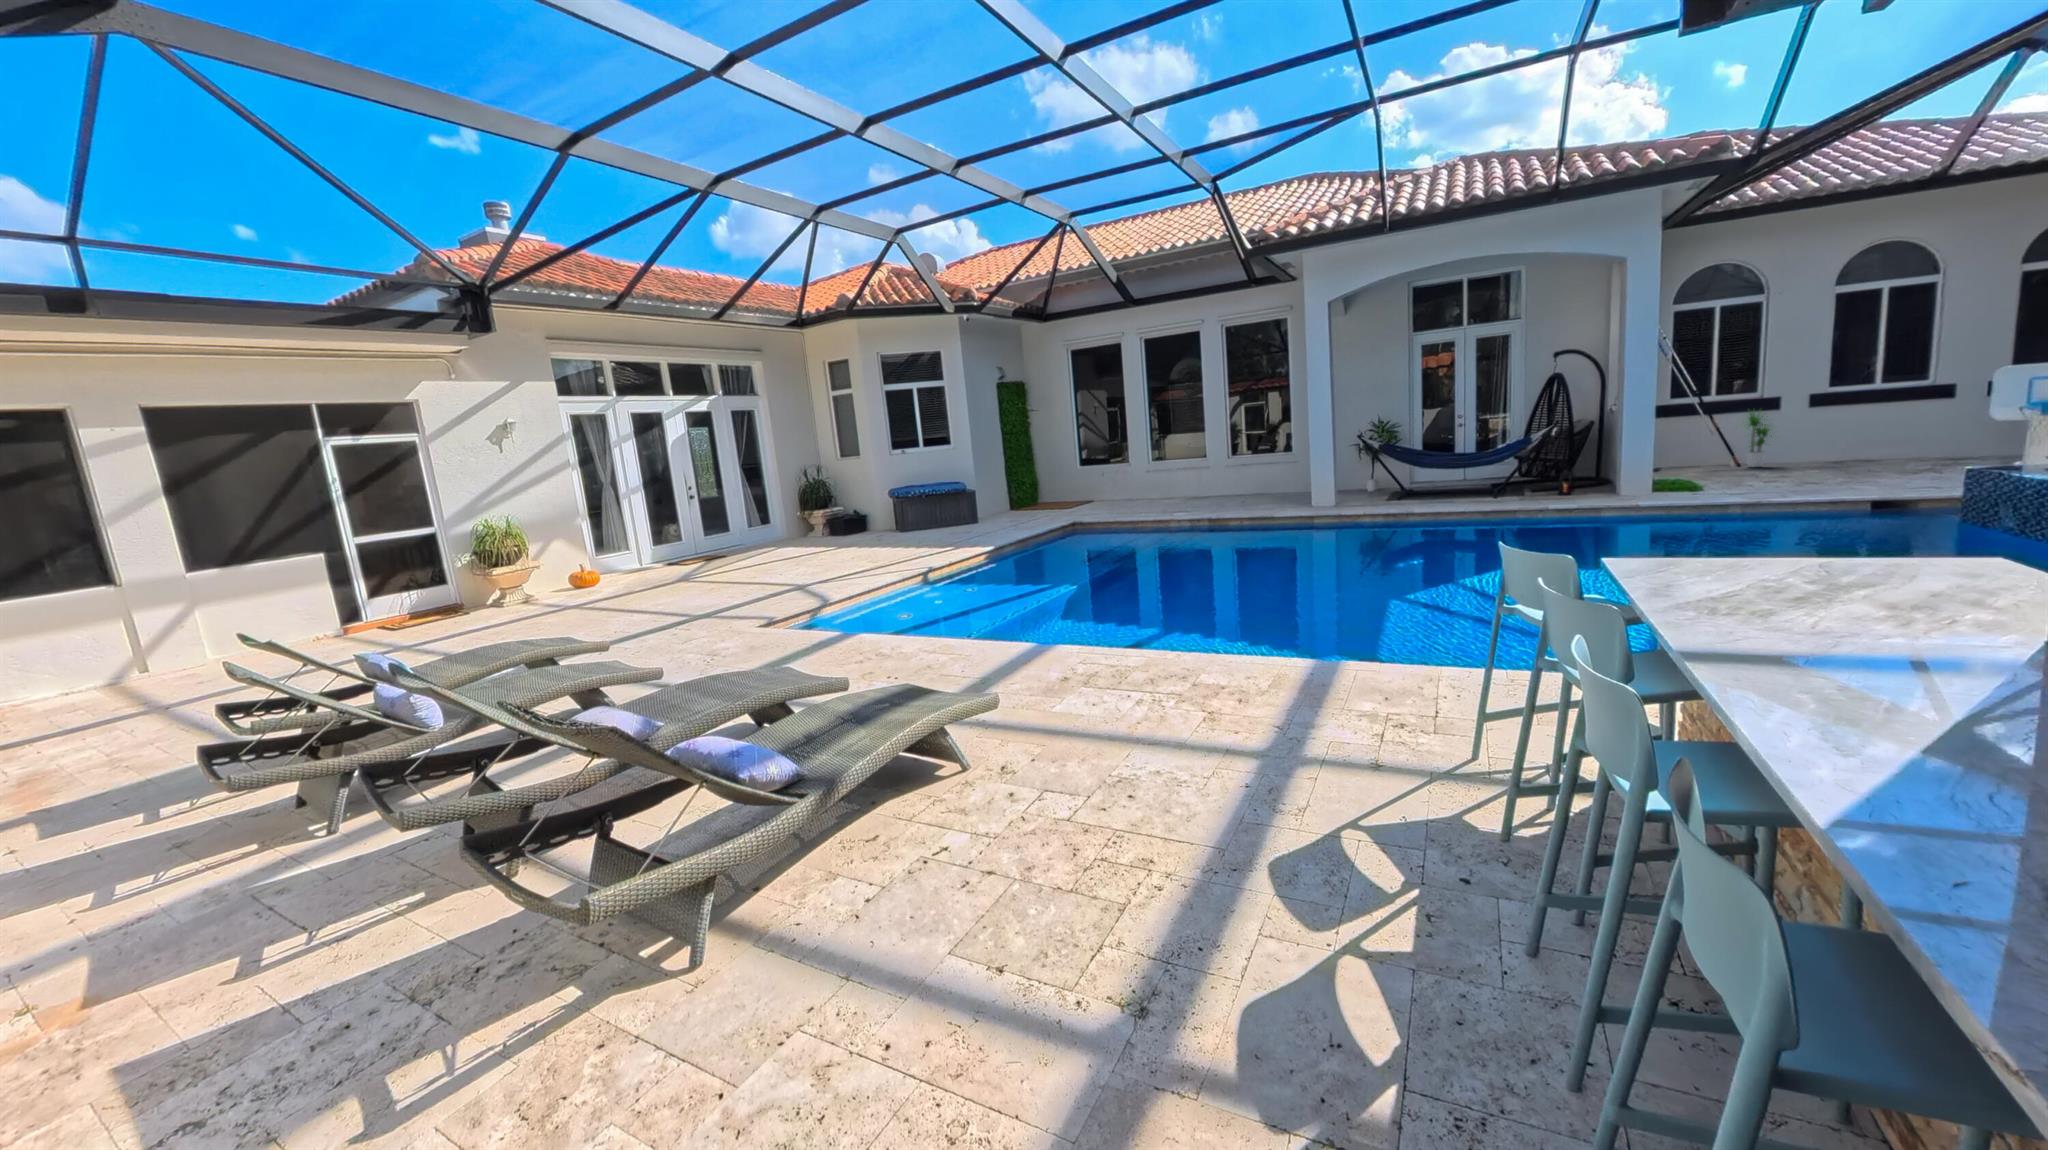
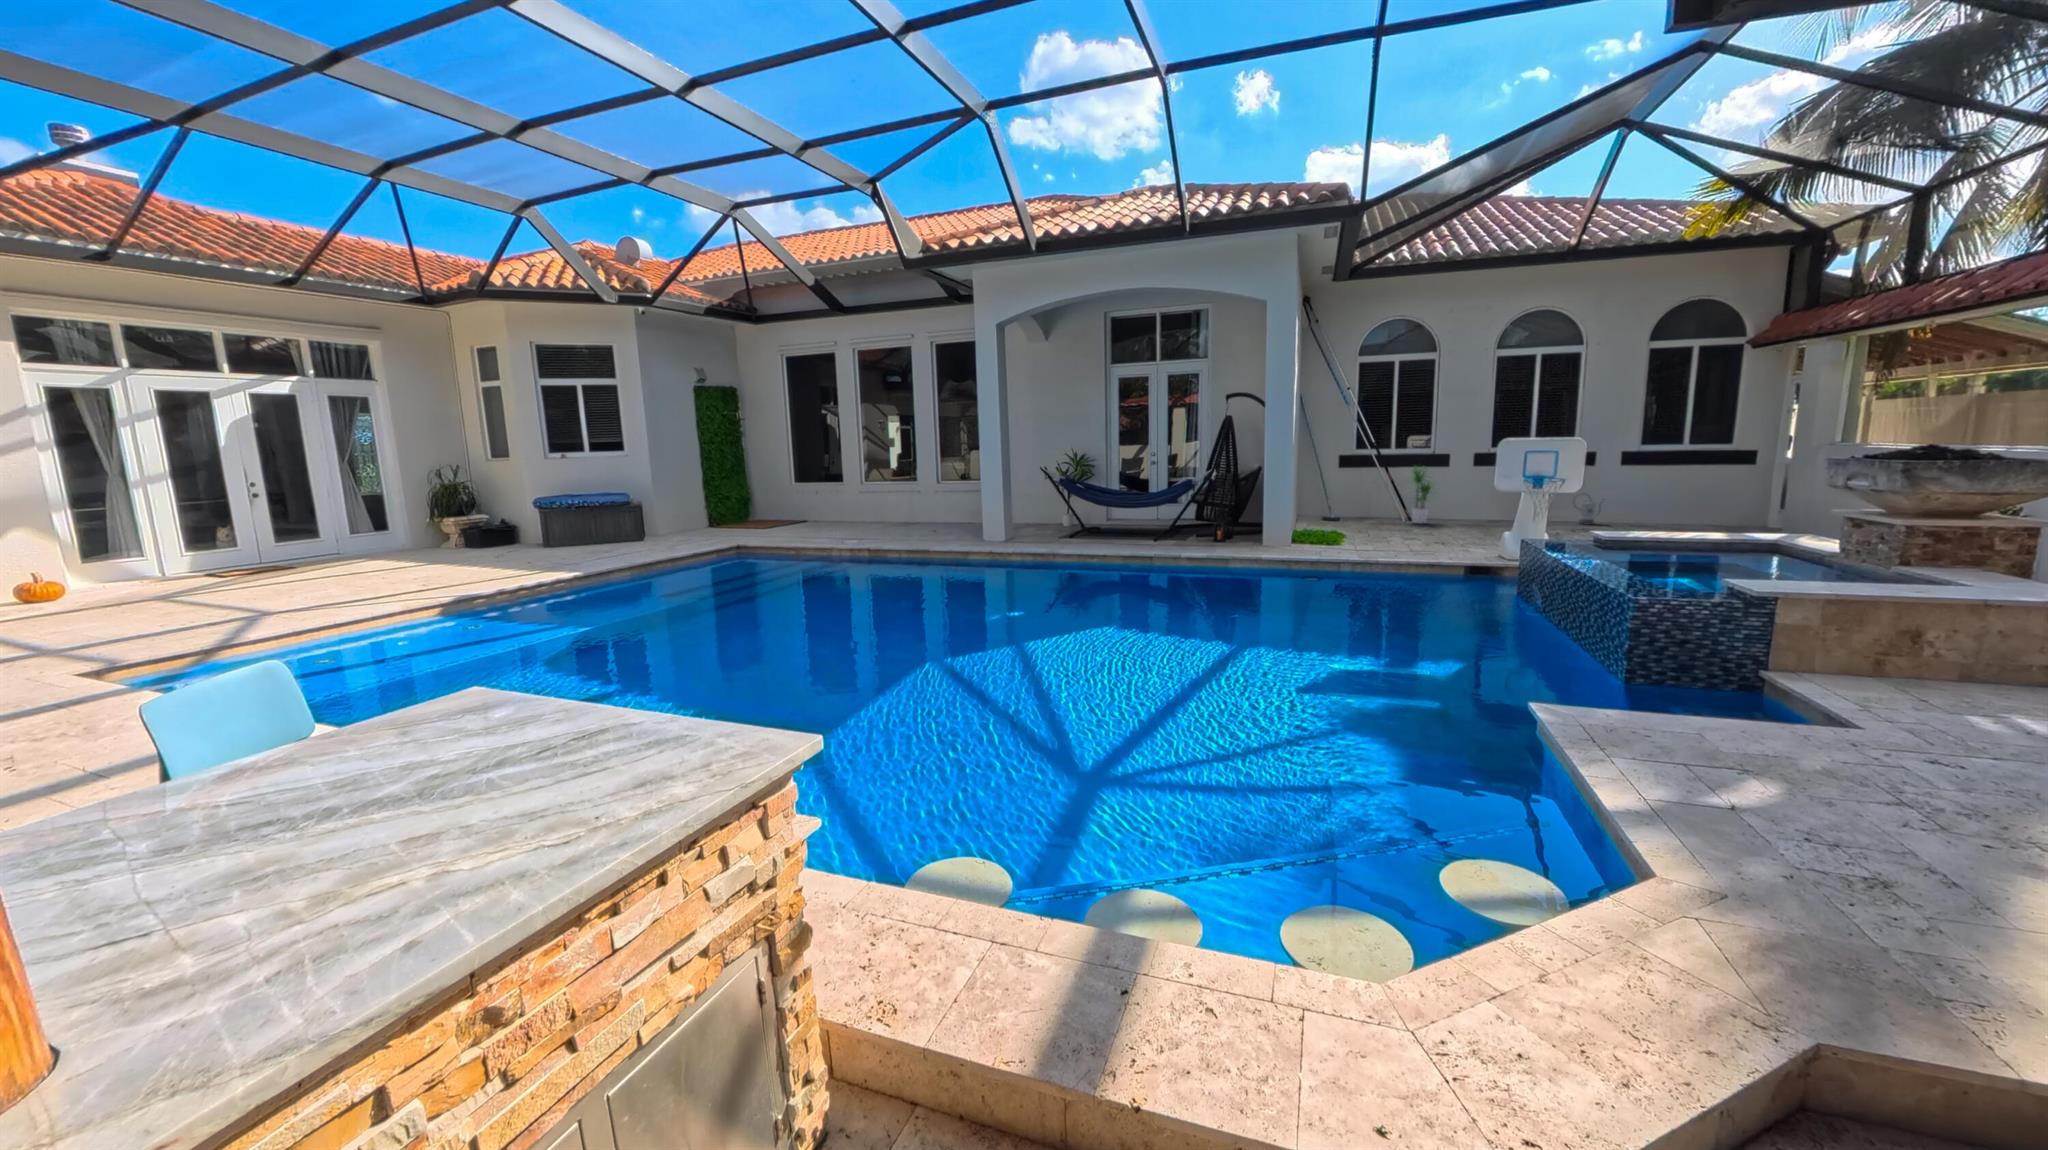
watering can: none [1933,427,1972,458] -> present [1579,501,1595,524]

